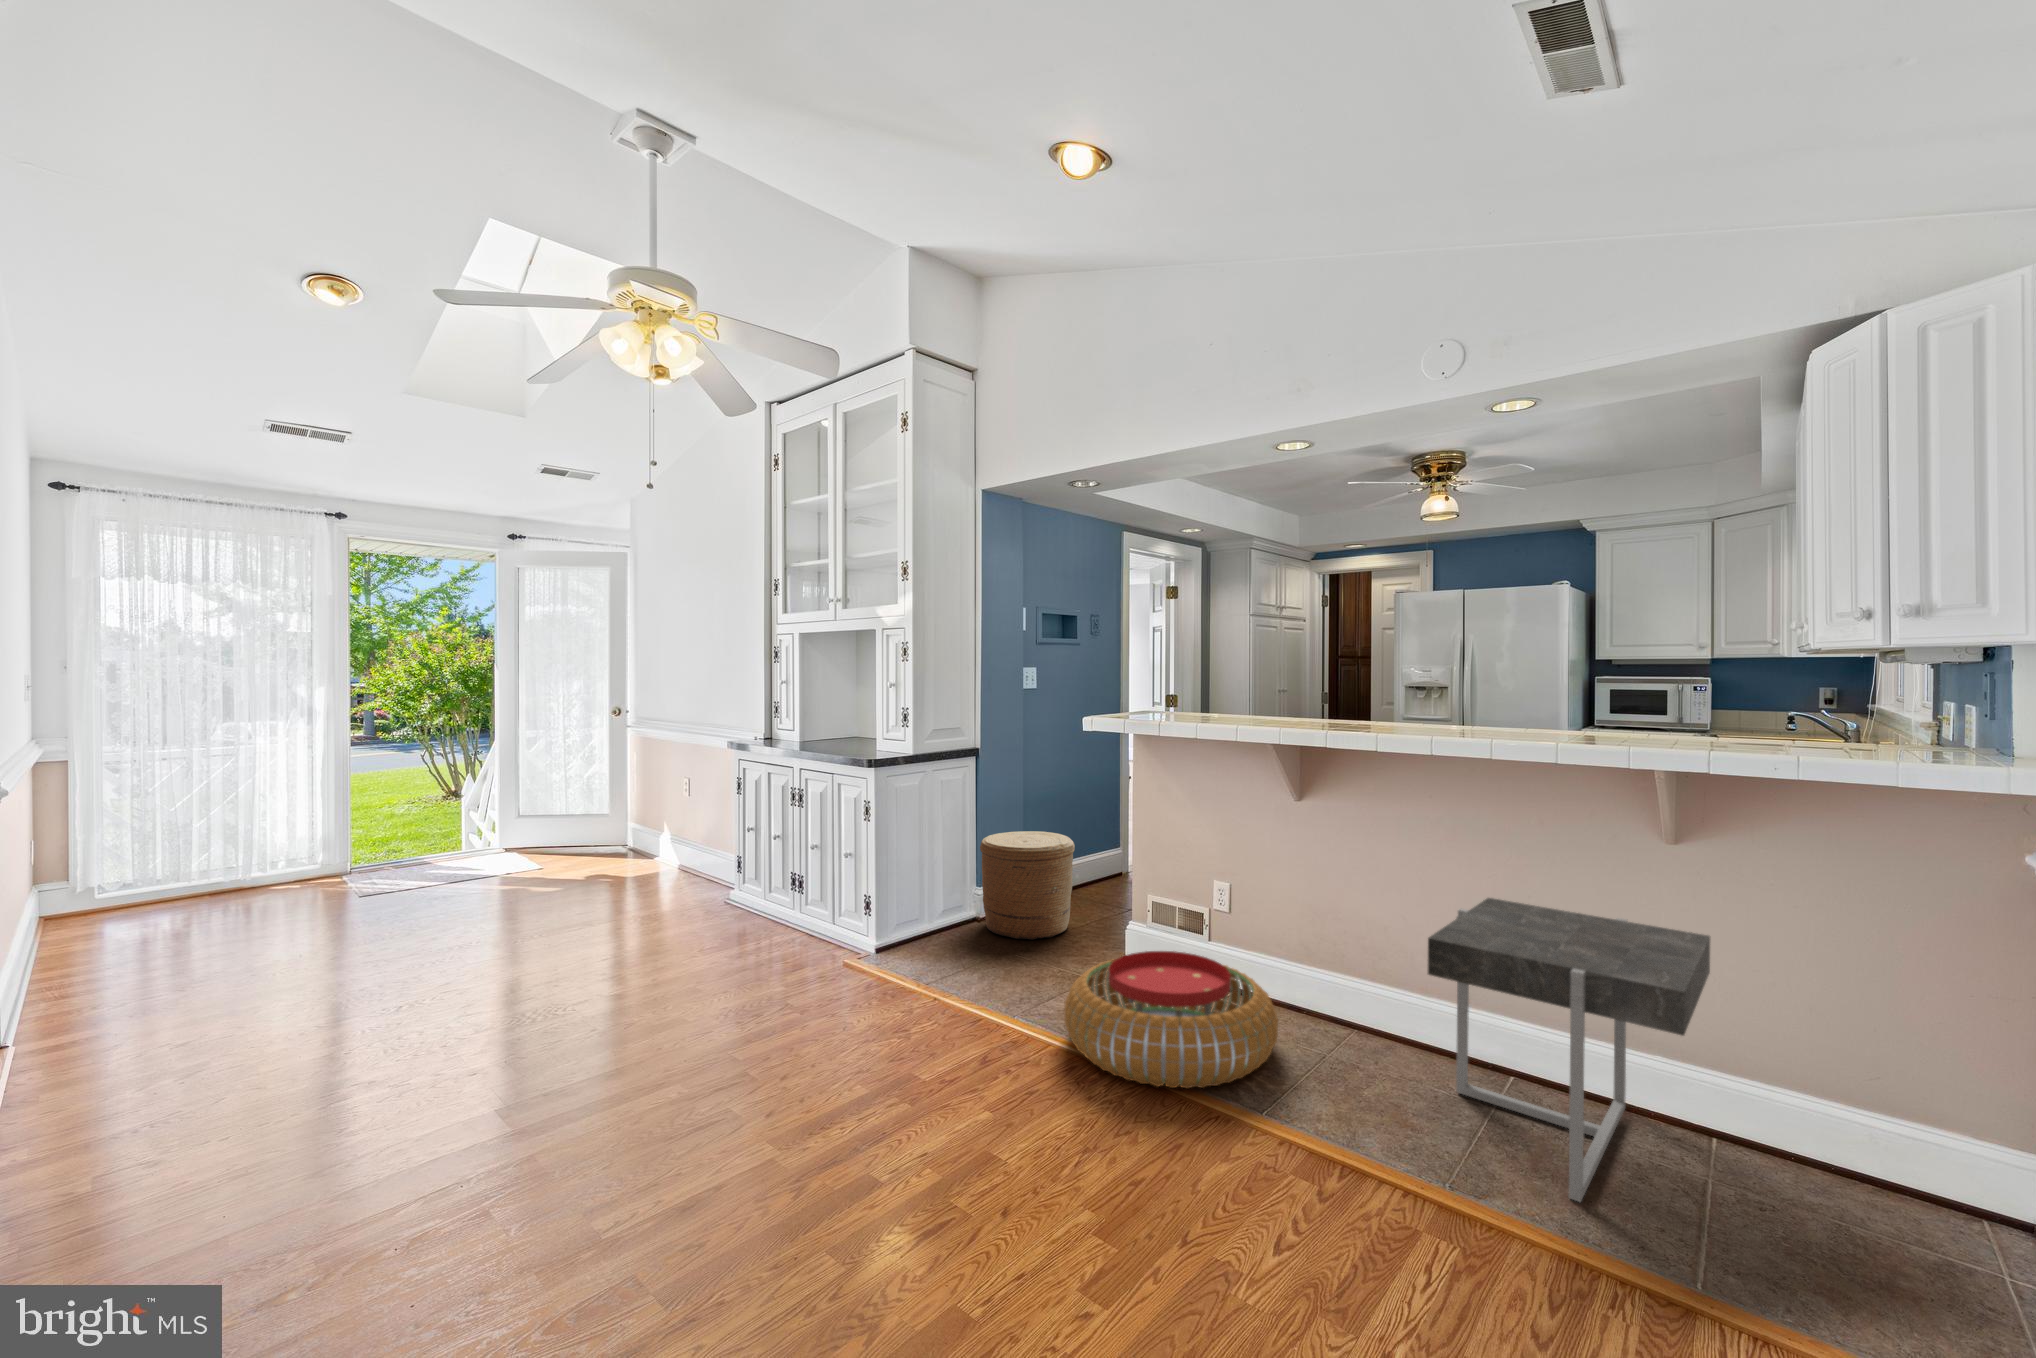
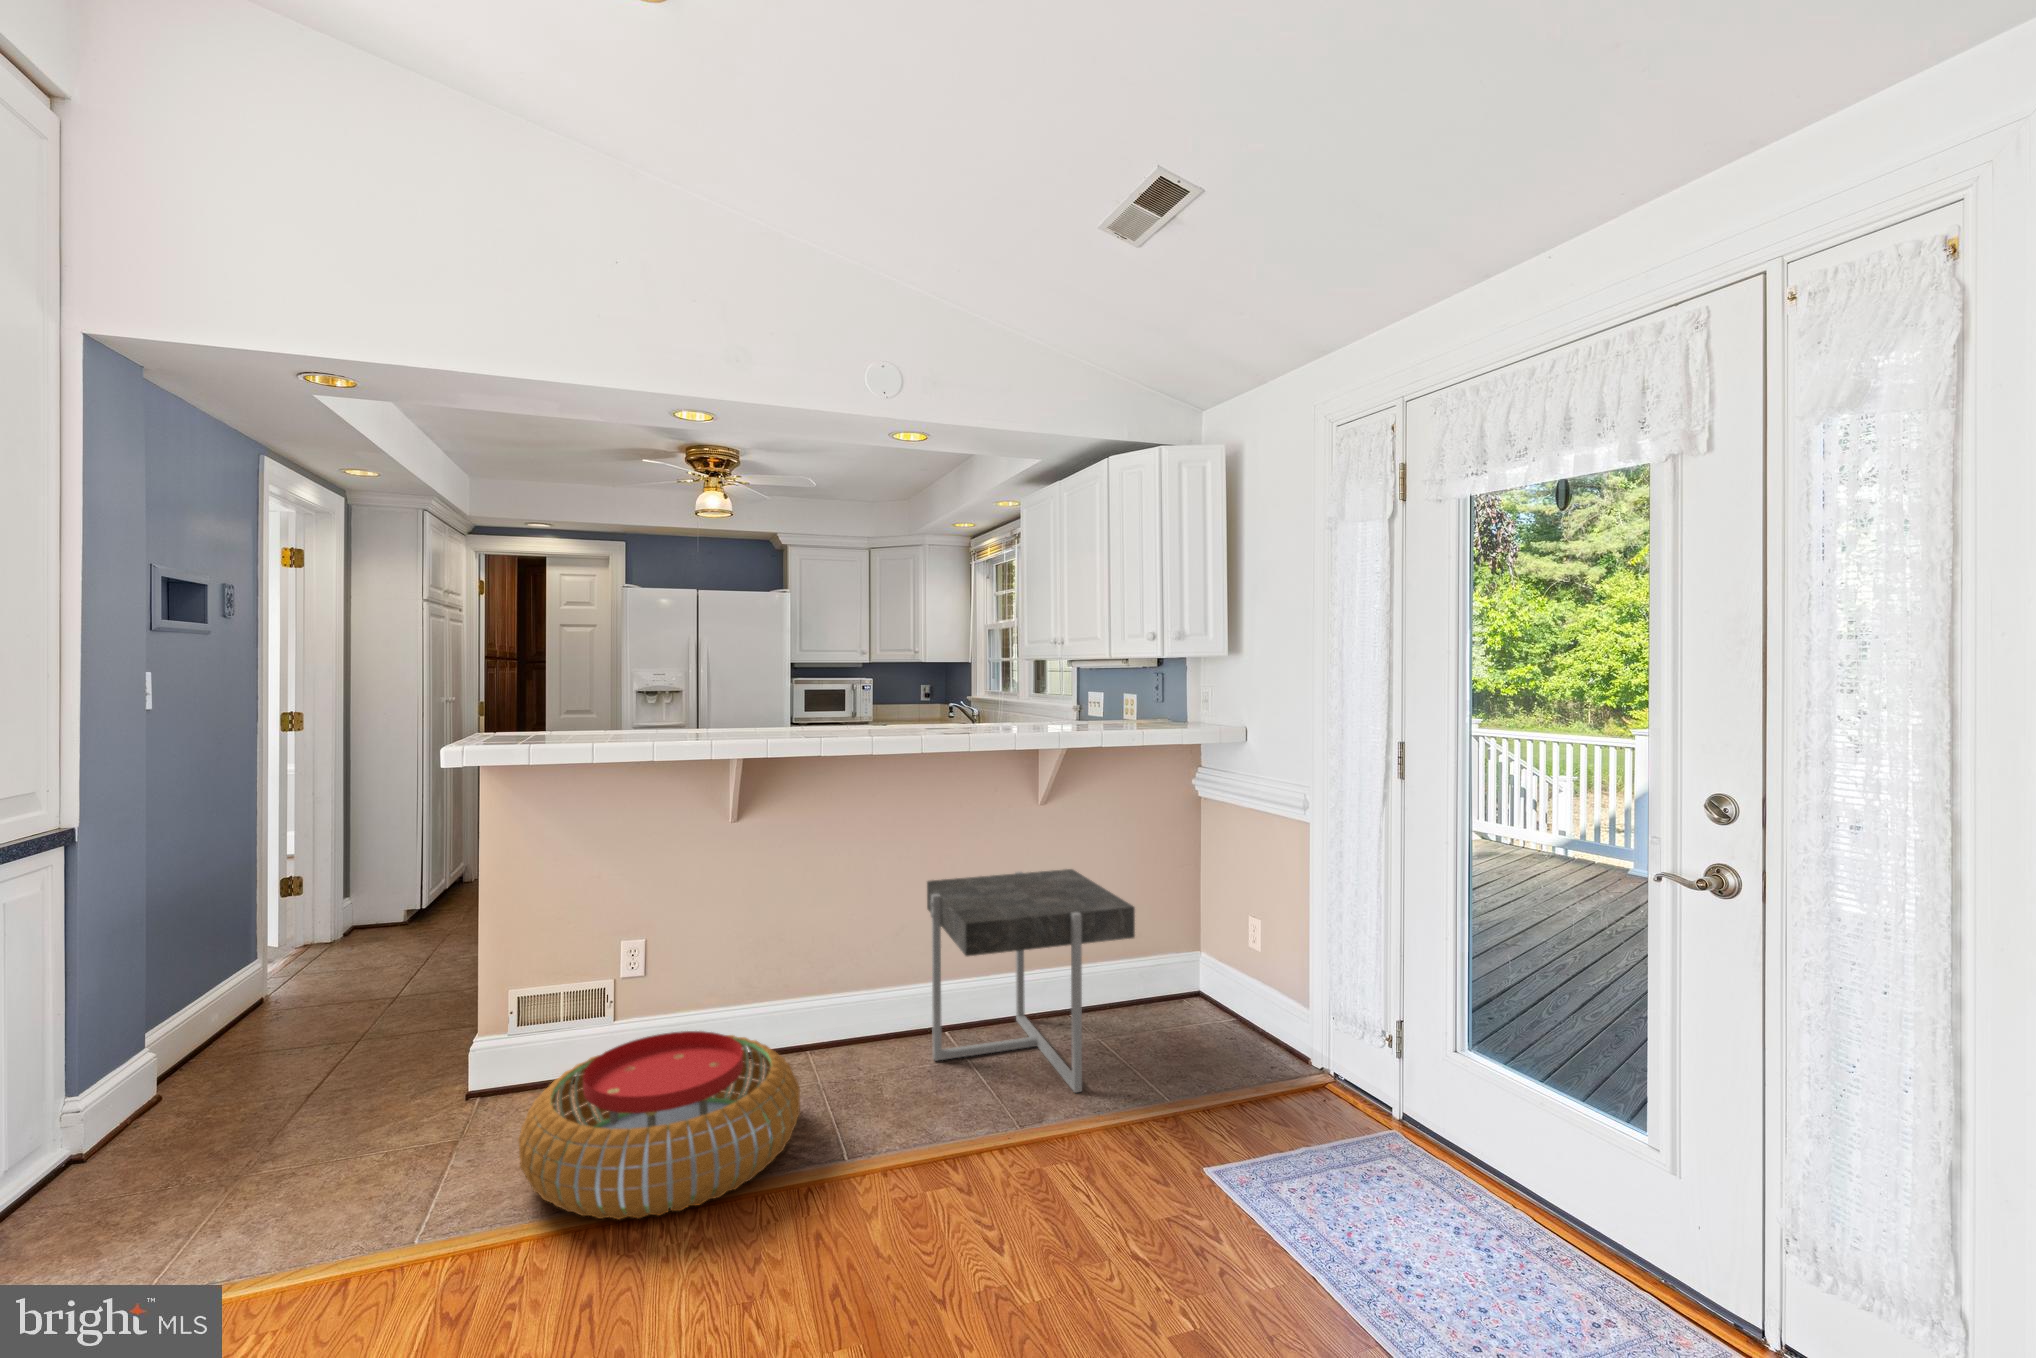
woven basket: present [980,831,1075,940] -> none [109,951,318,1155]

